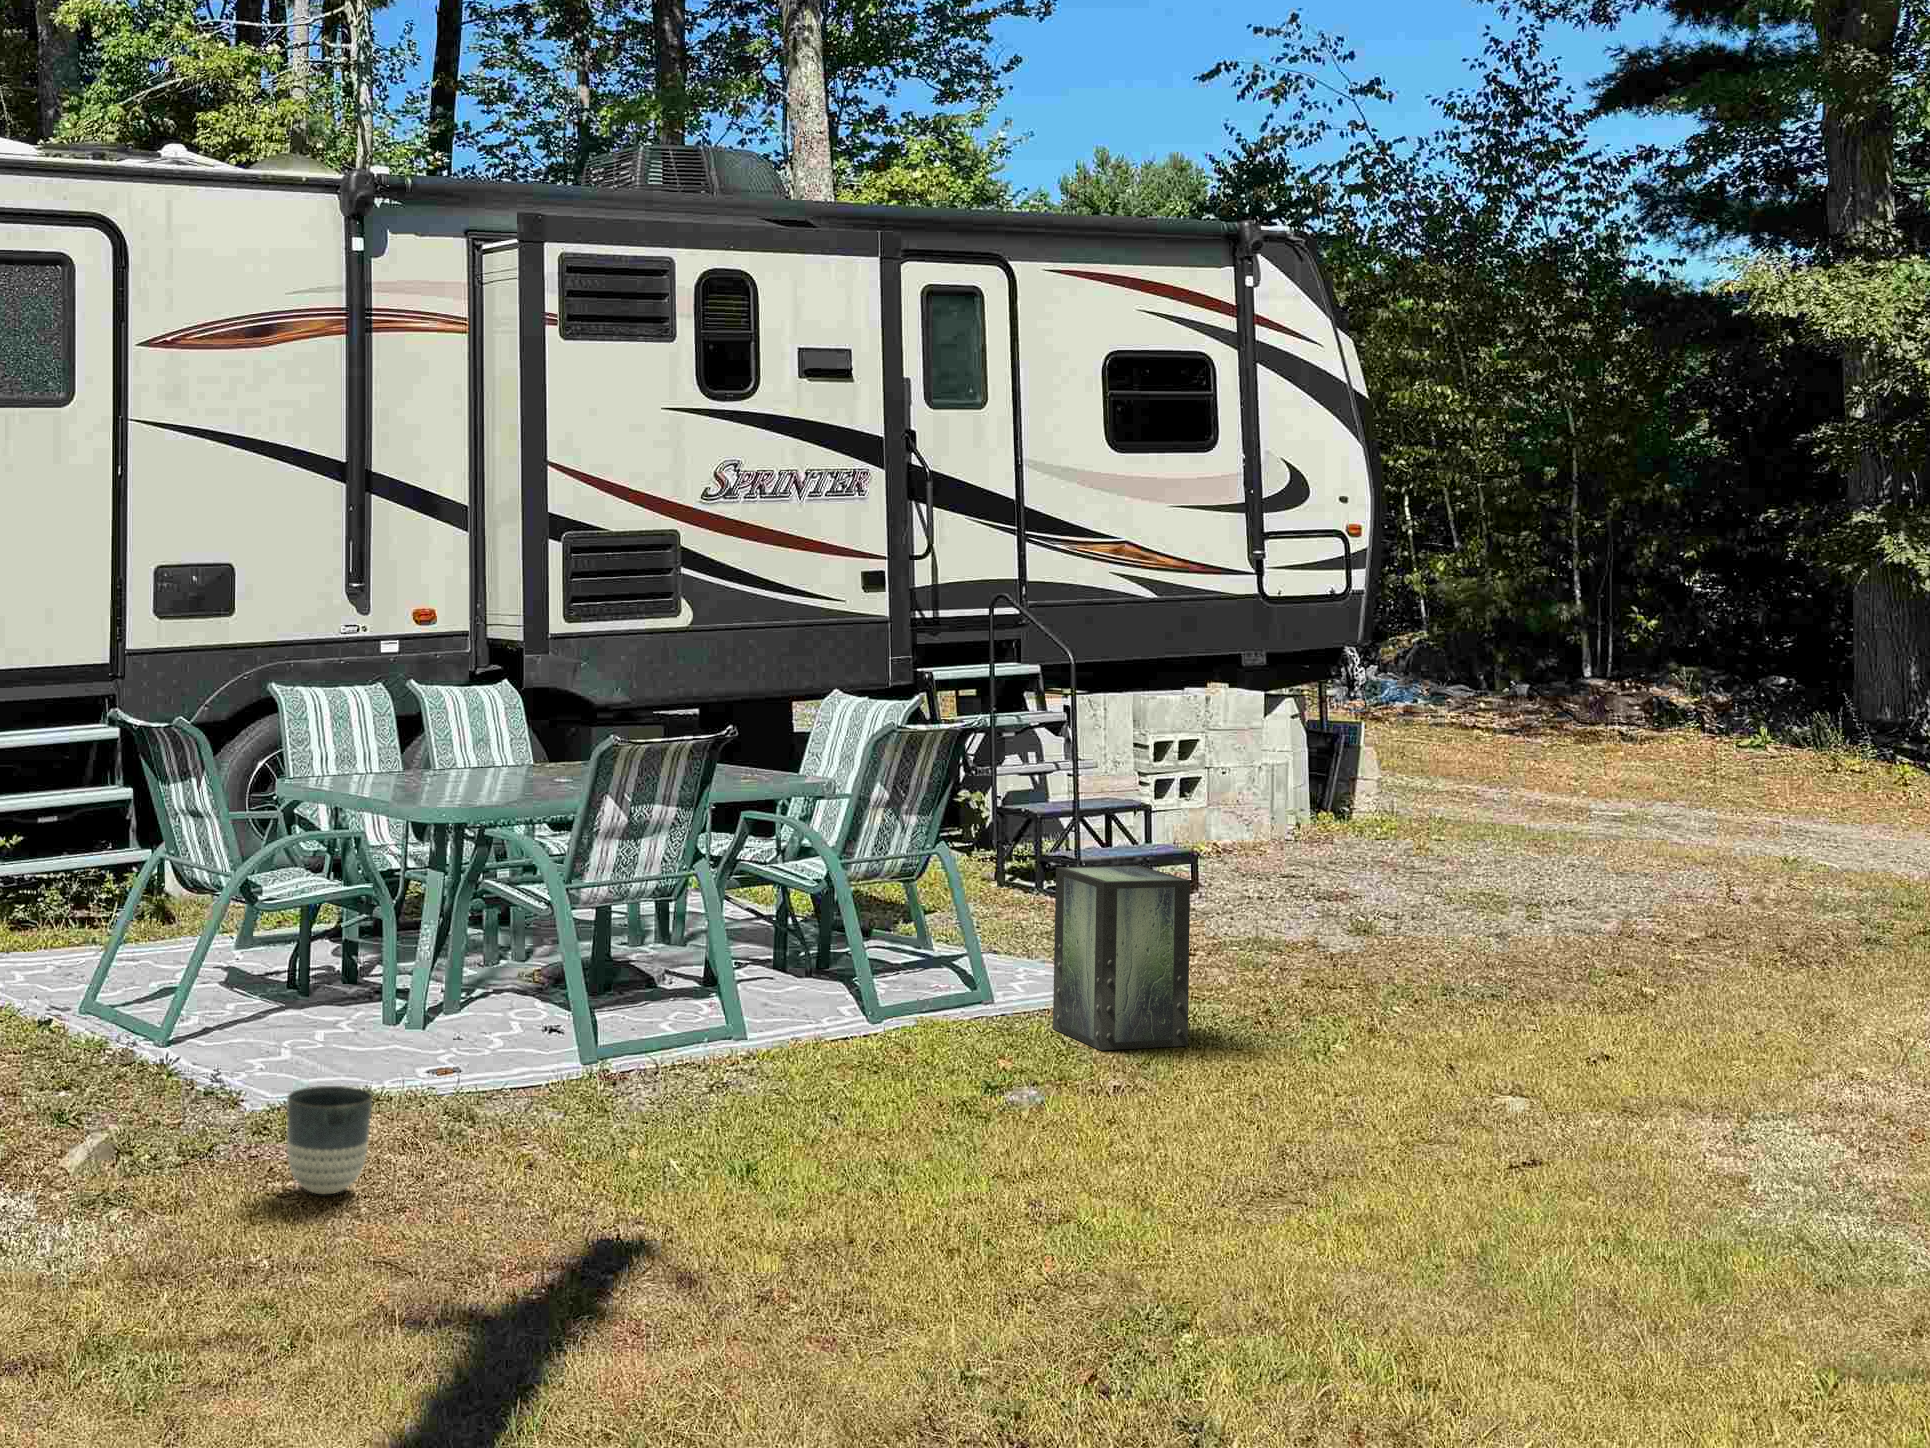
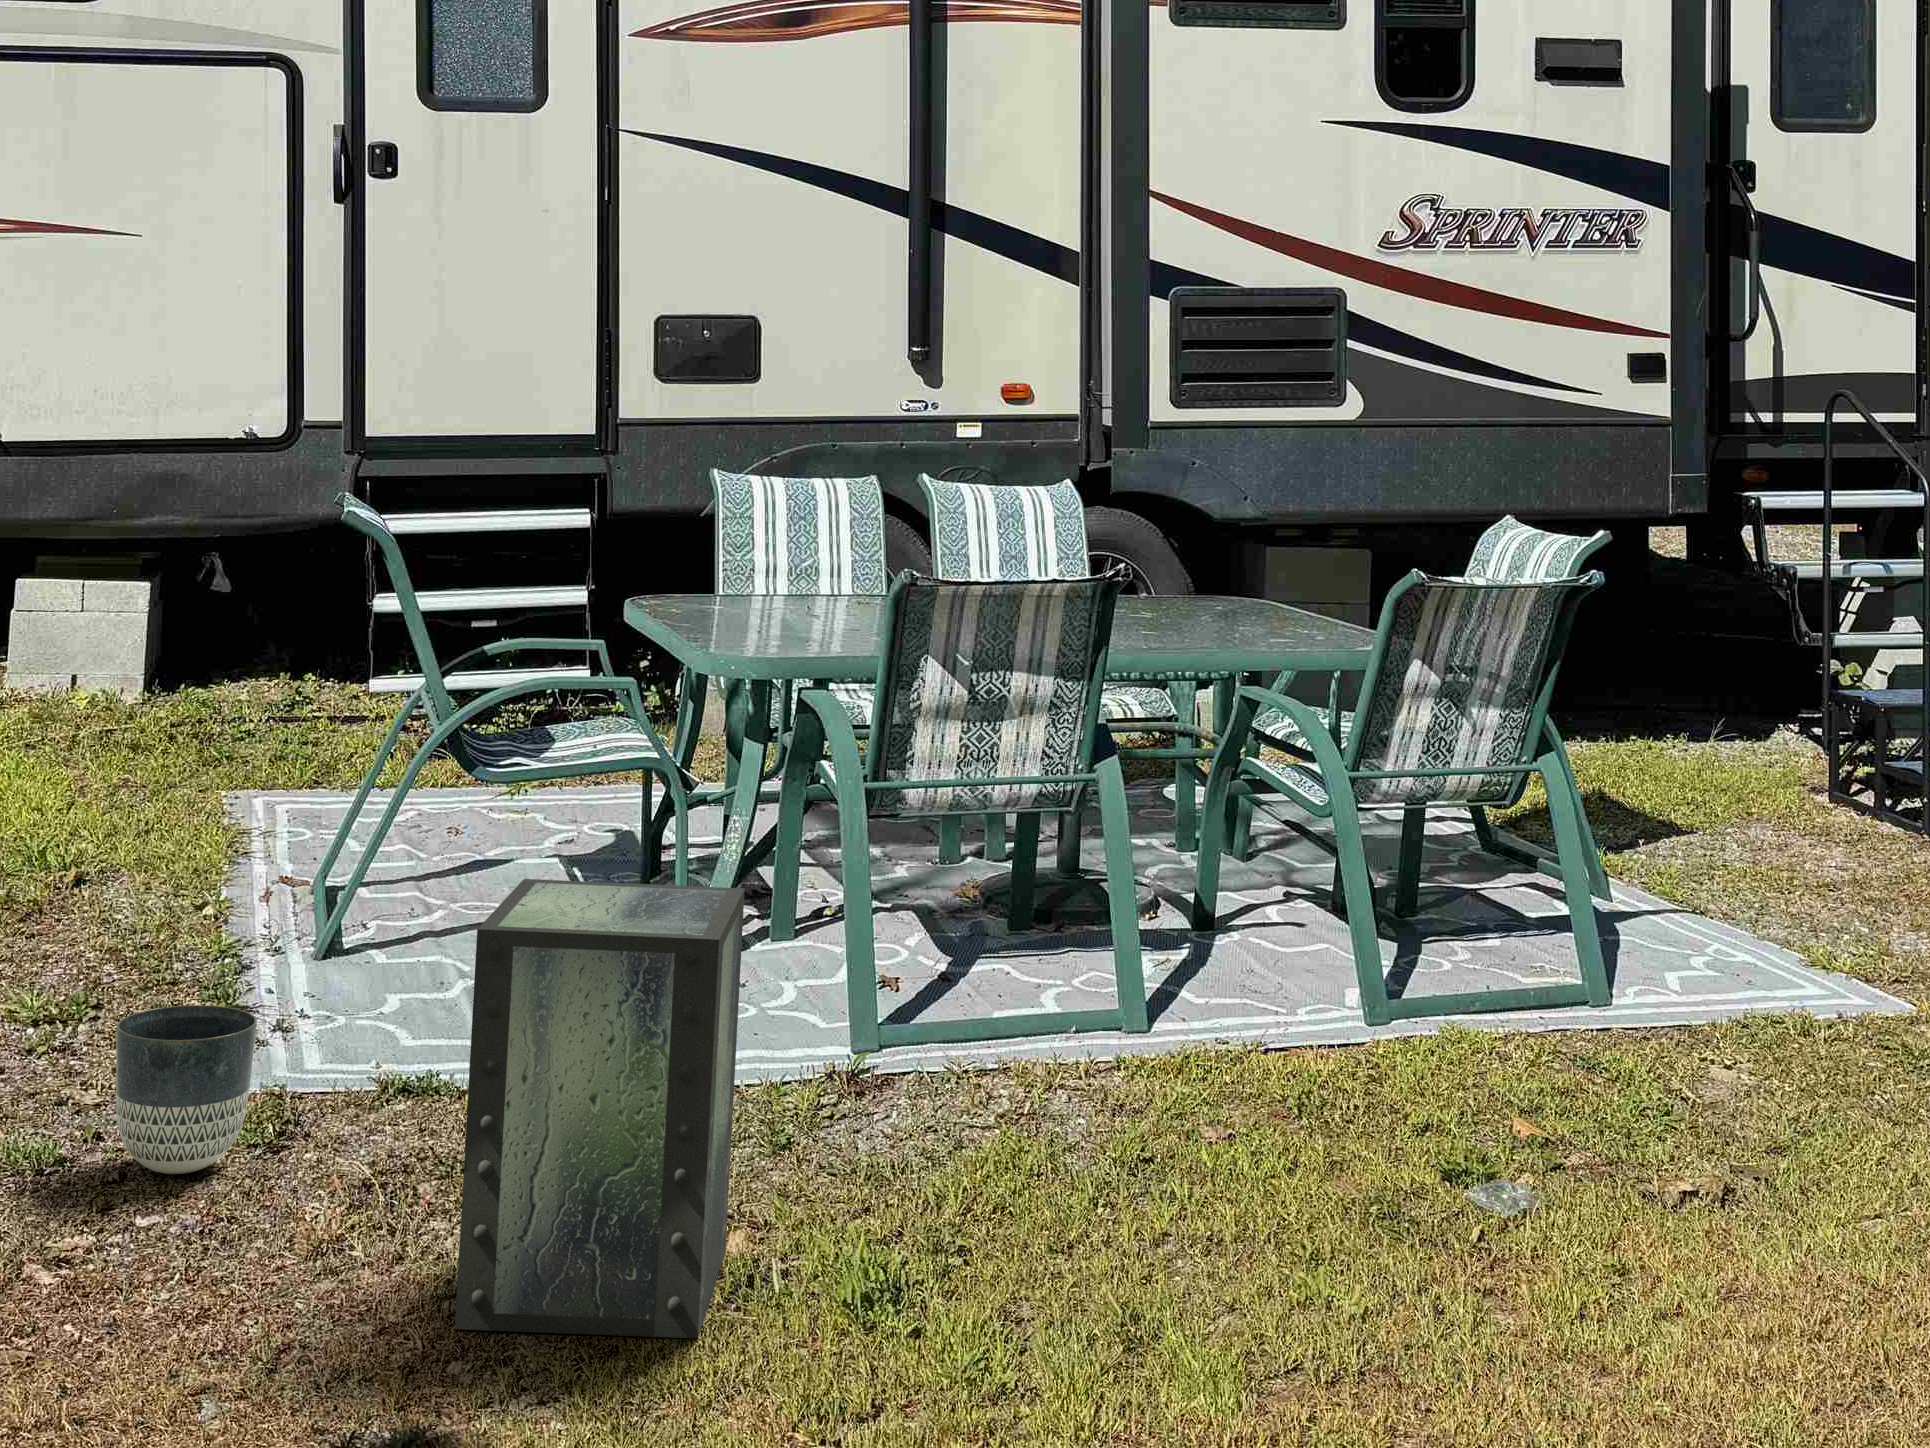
storage box: present [1053,866,1190,1050] -> present [455,879,745,1338]

